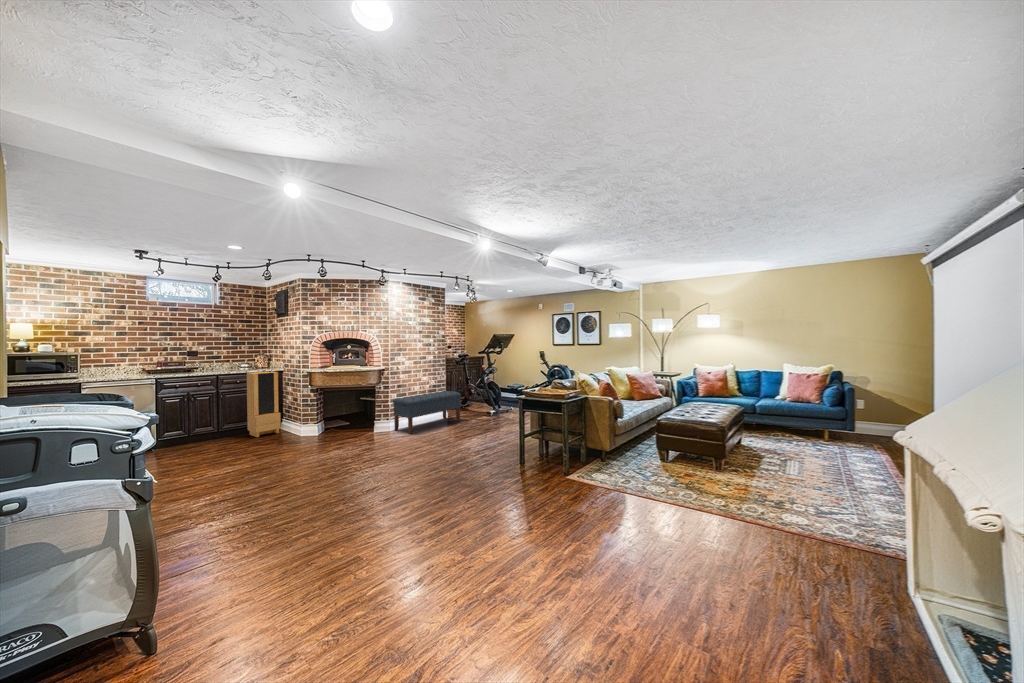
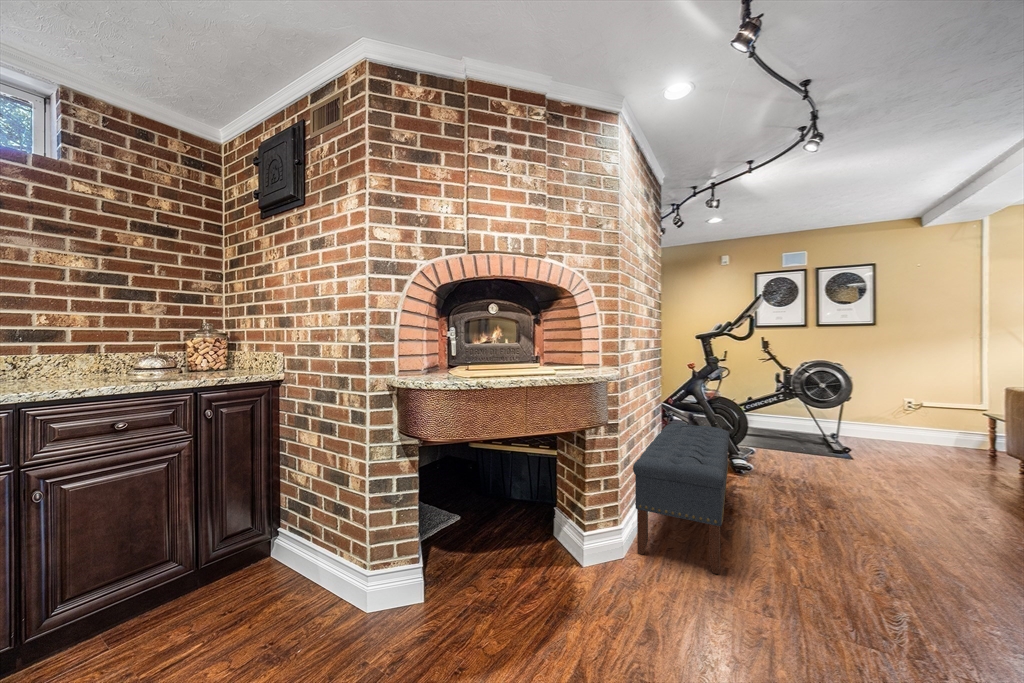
storage cabinet: present [247,371,281,437] -> none [158,383,284,640]

